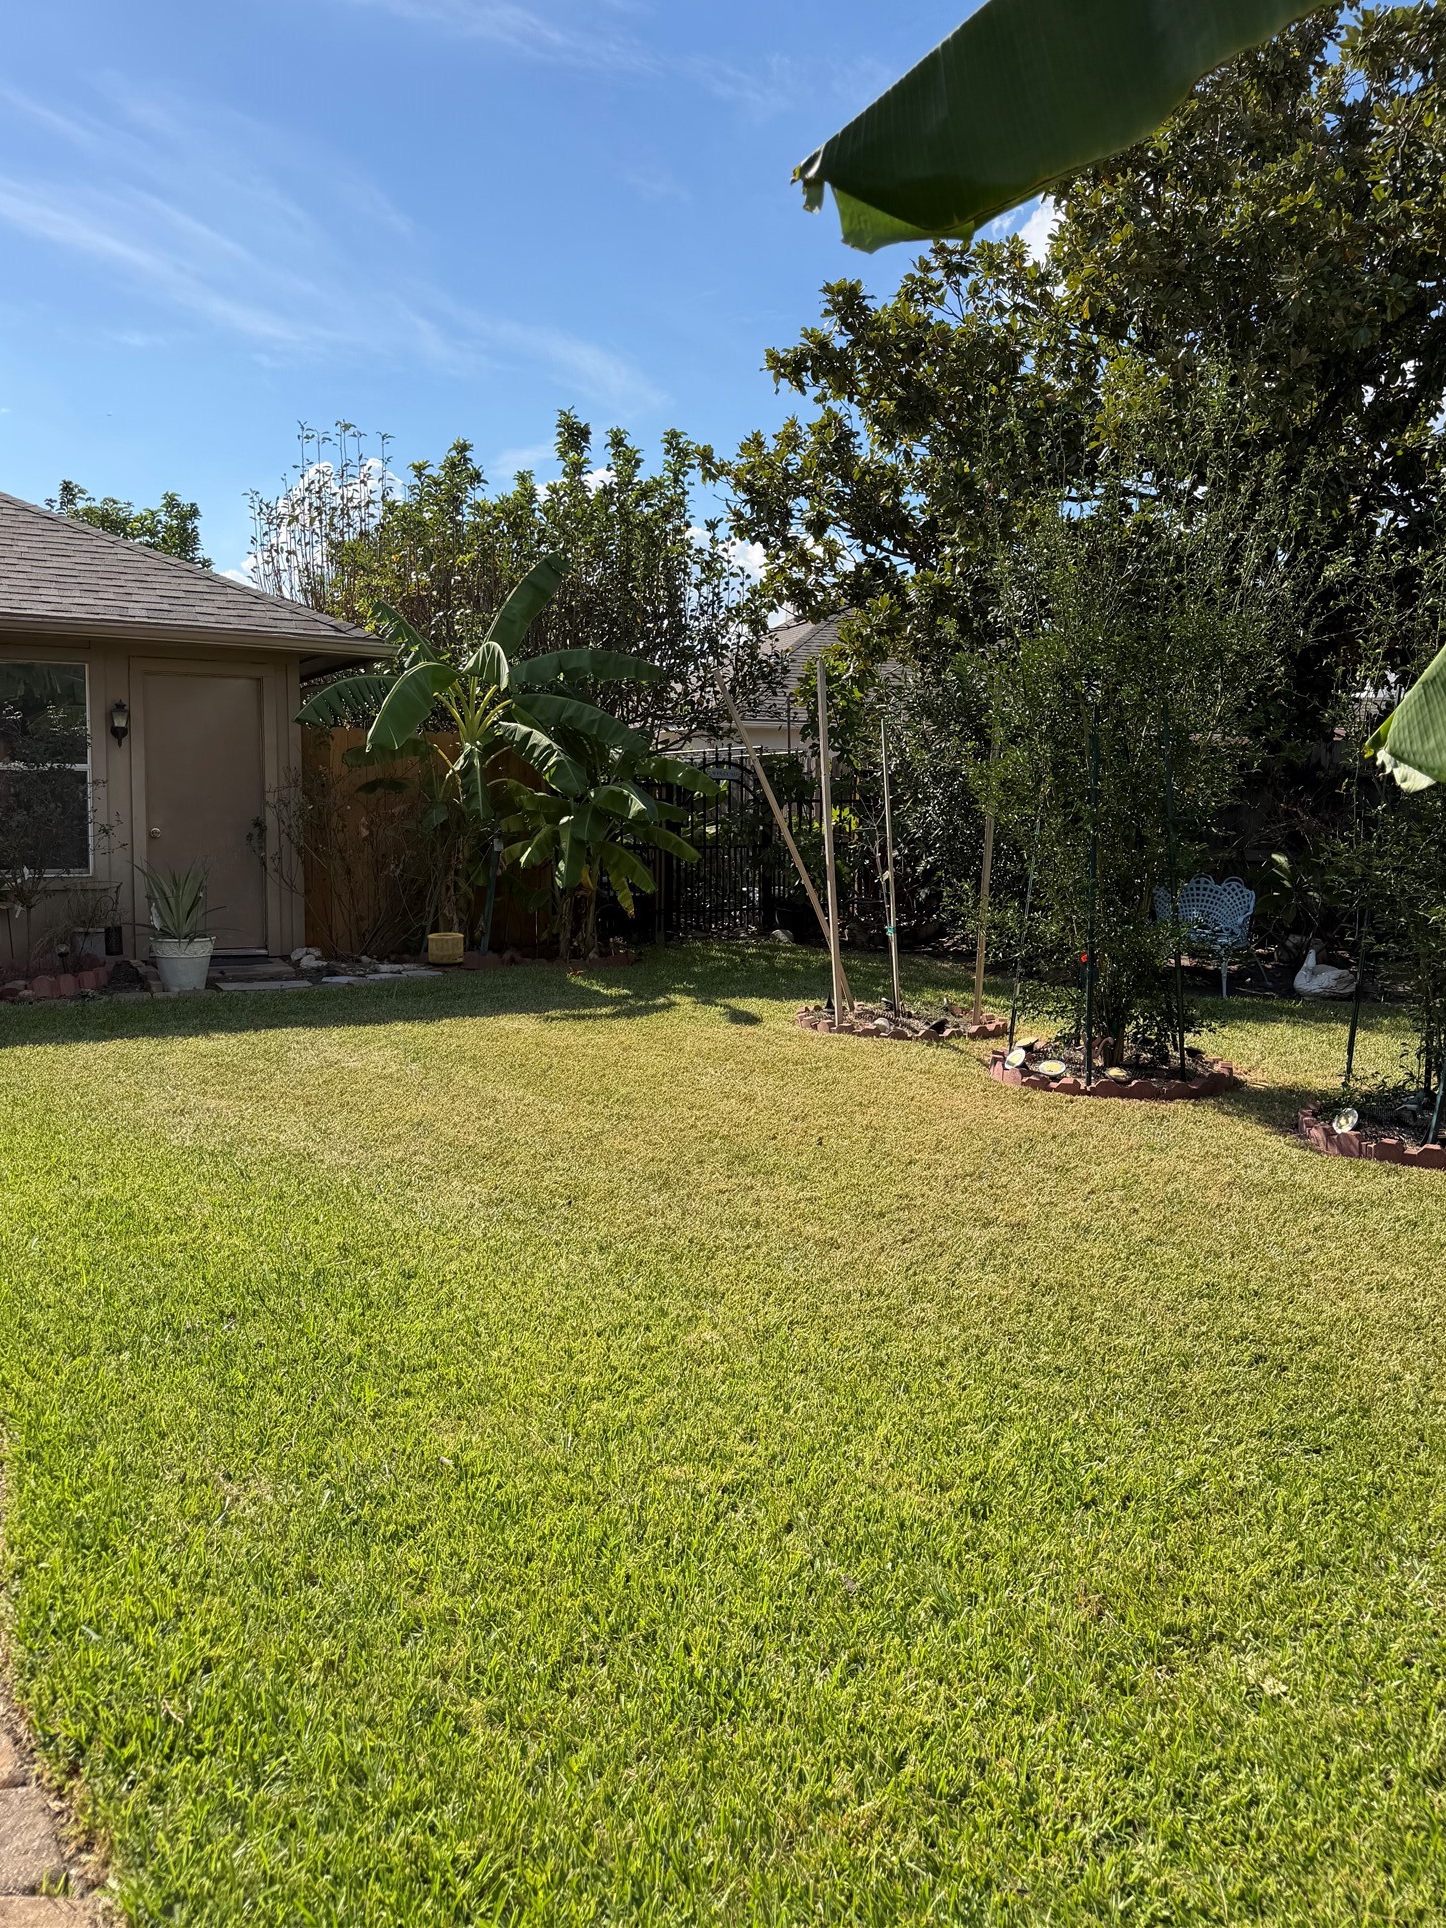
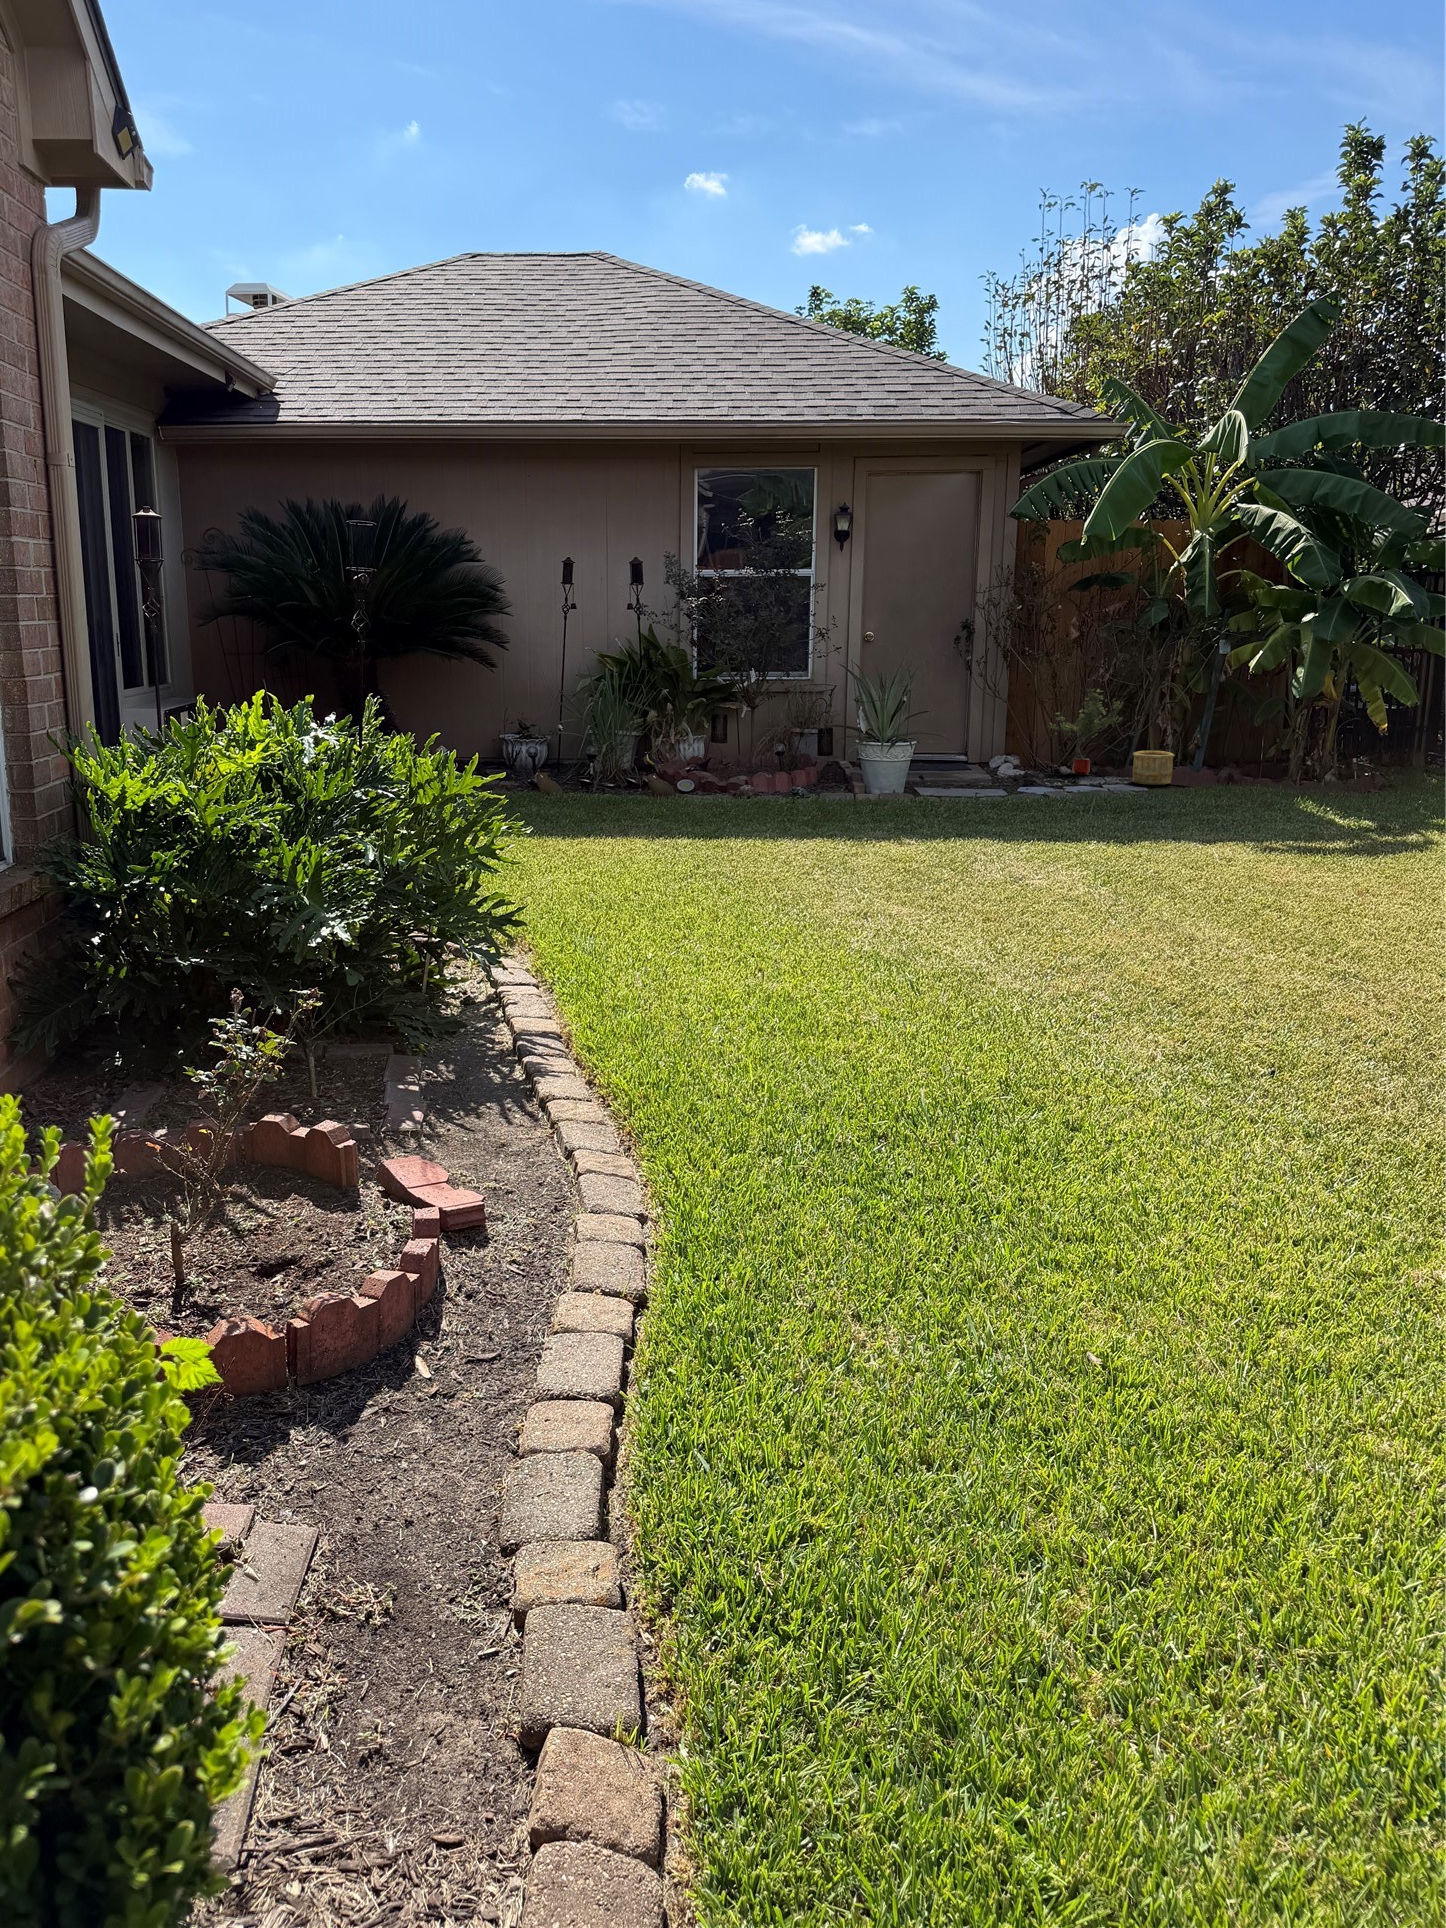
potted tree: none [346,878,416,959] -> present [1049,689,1124,775]

